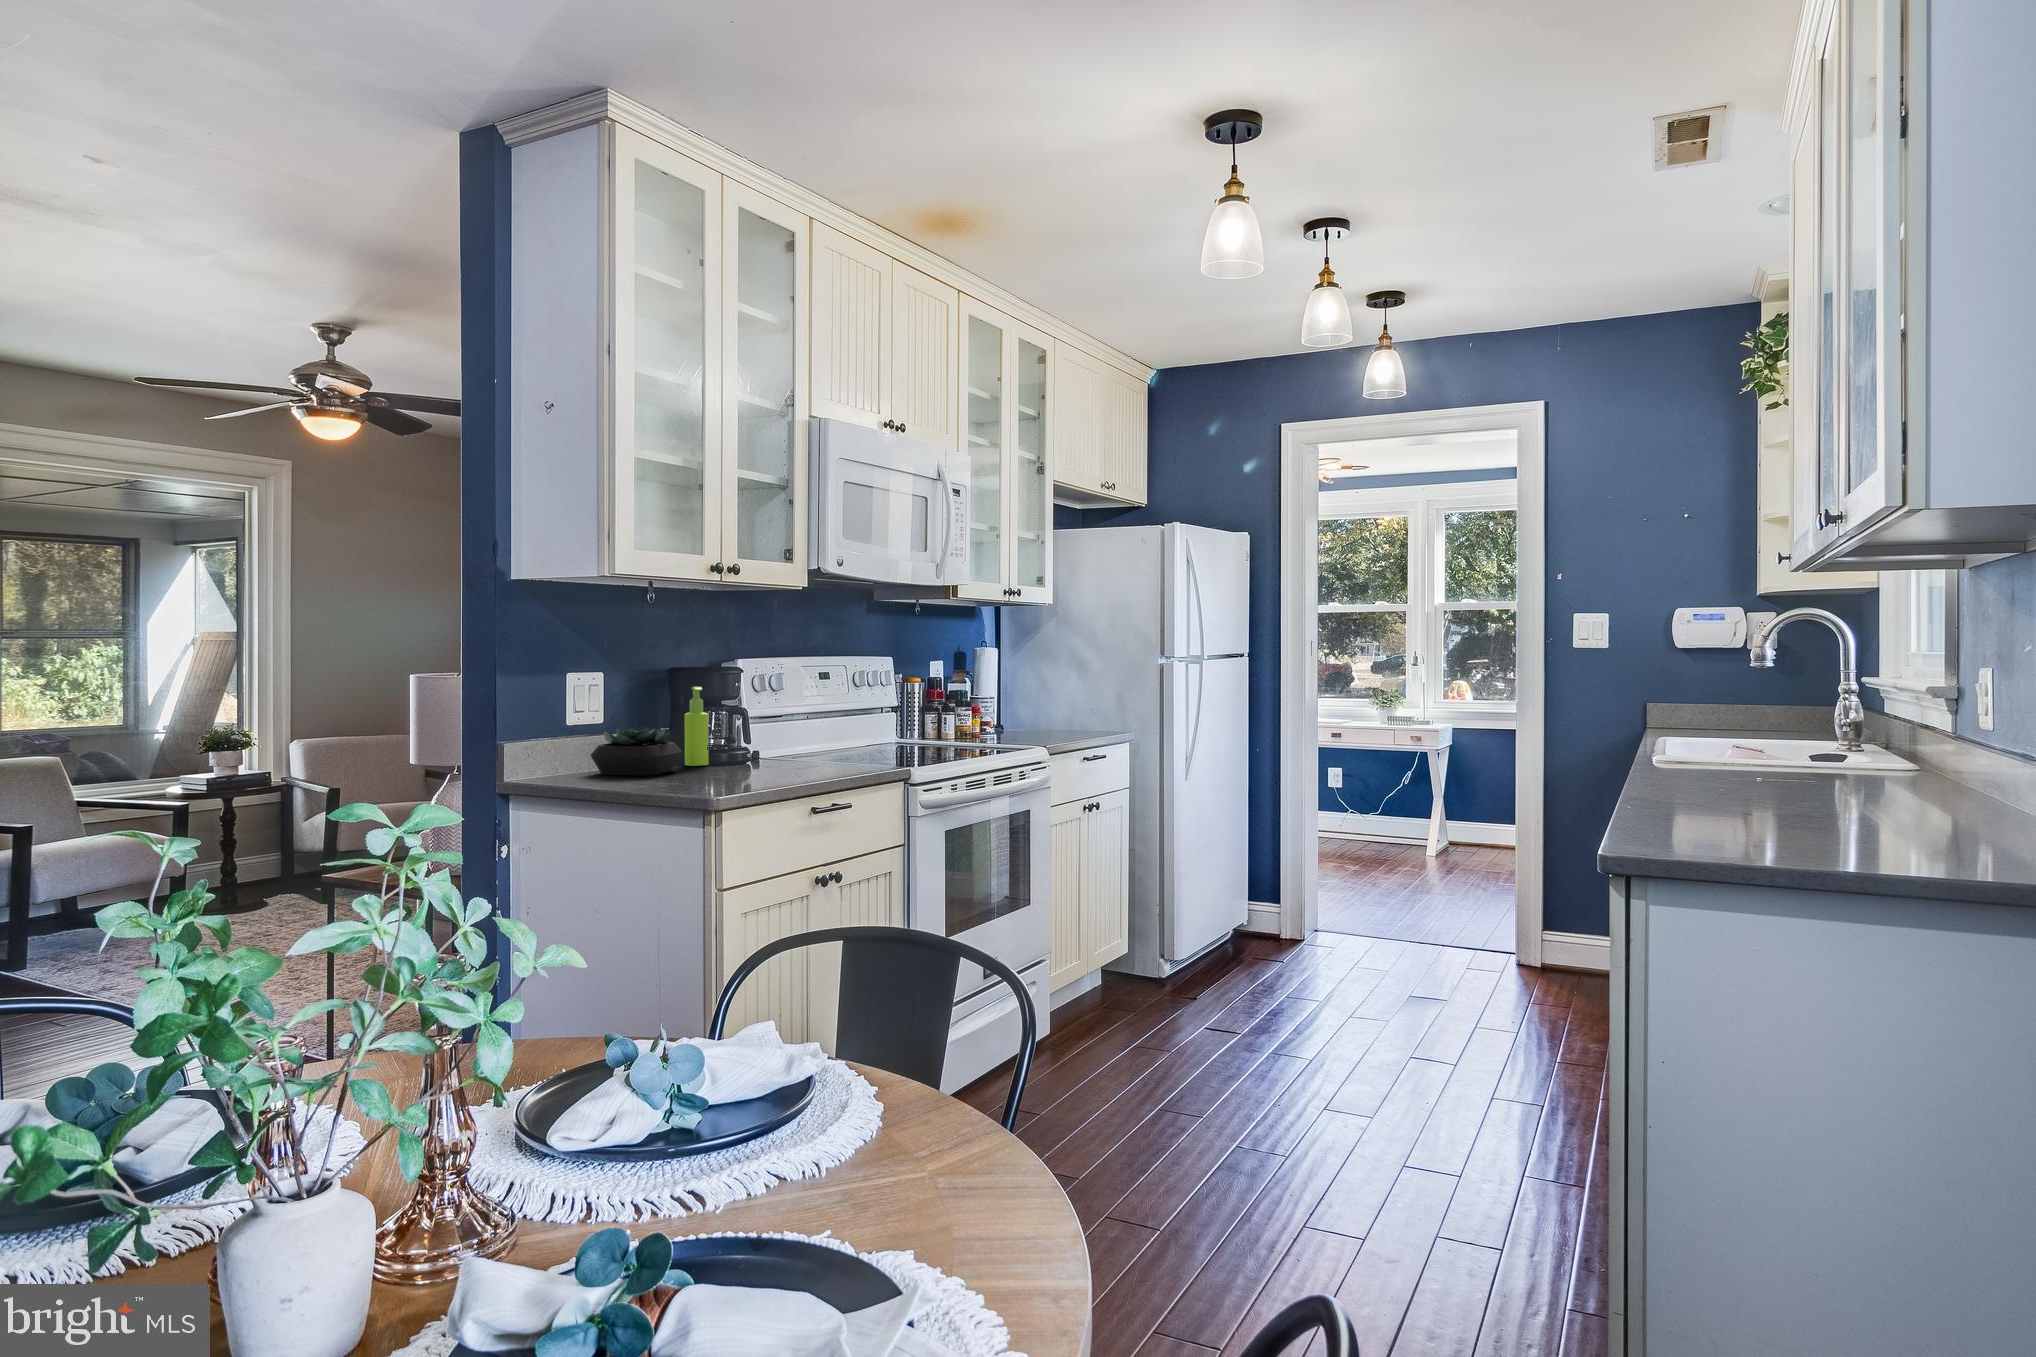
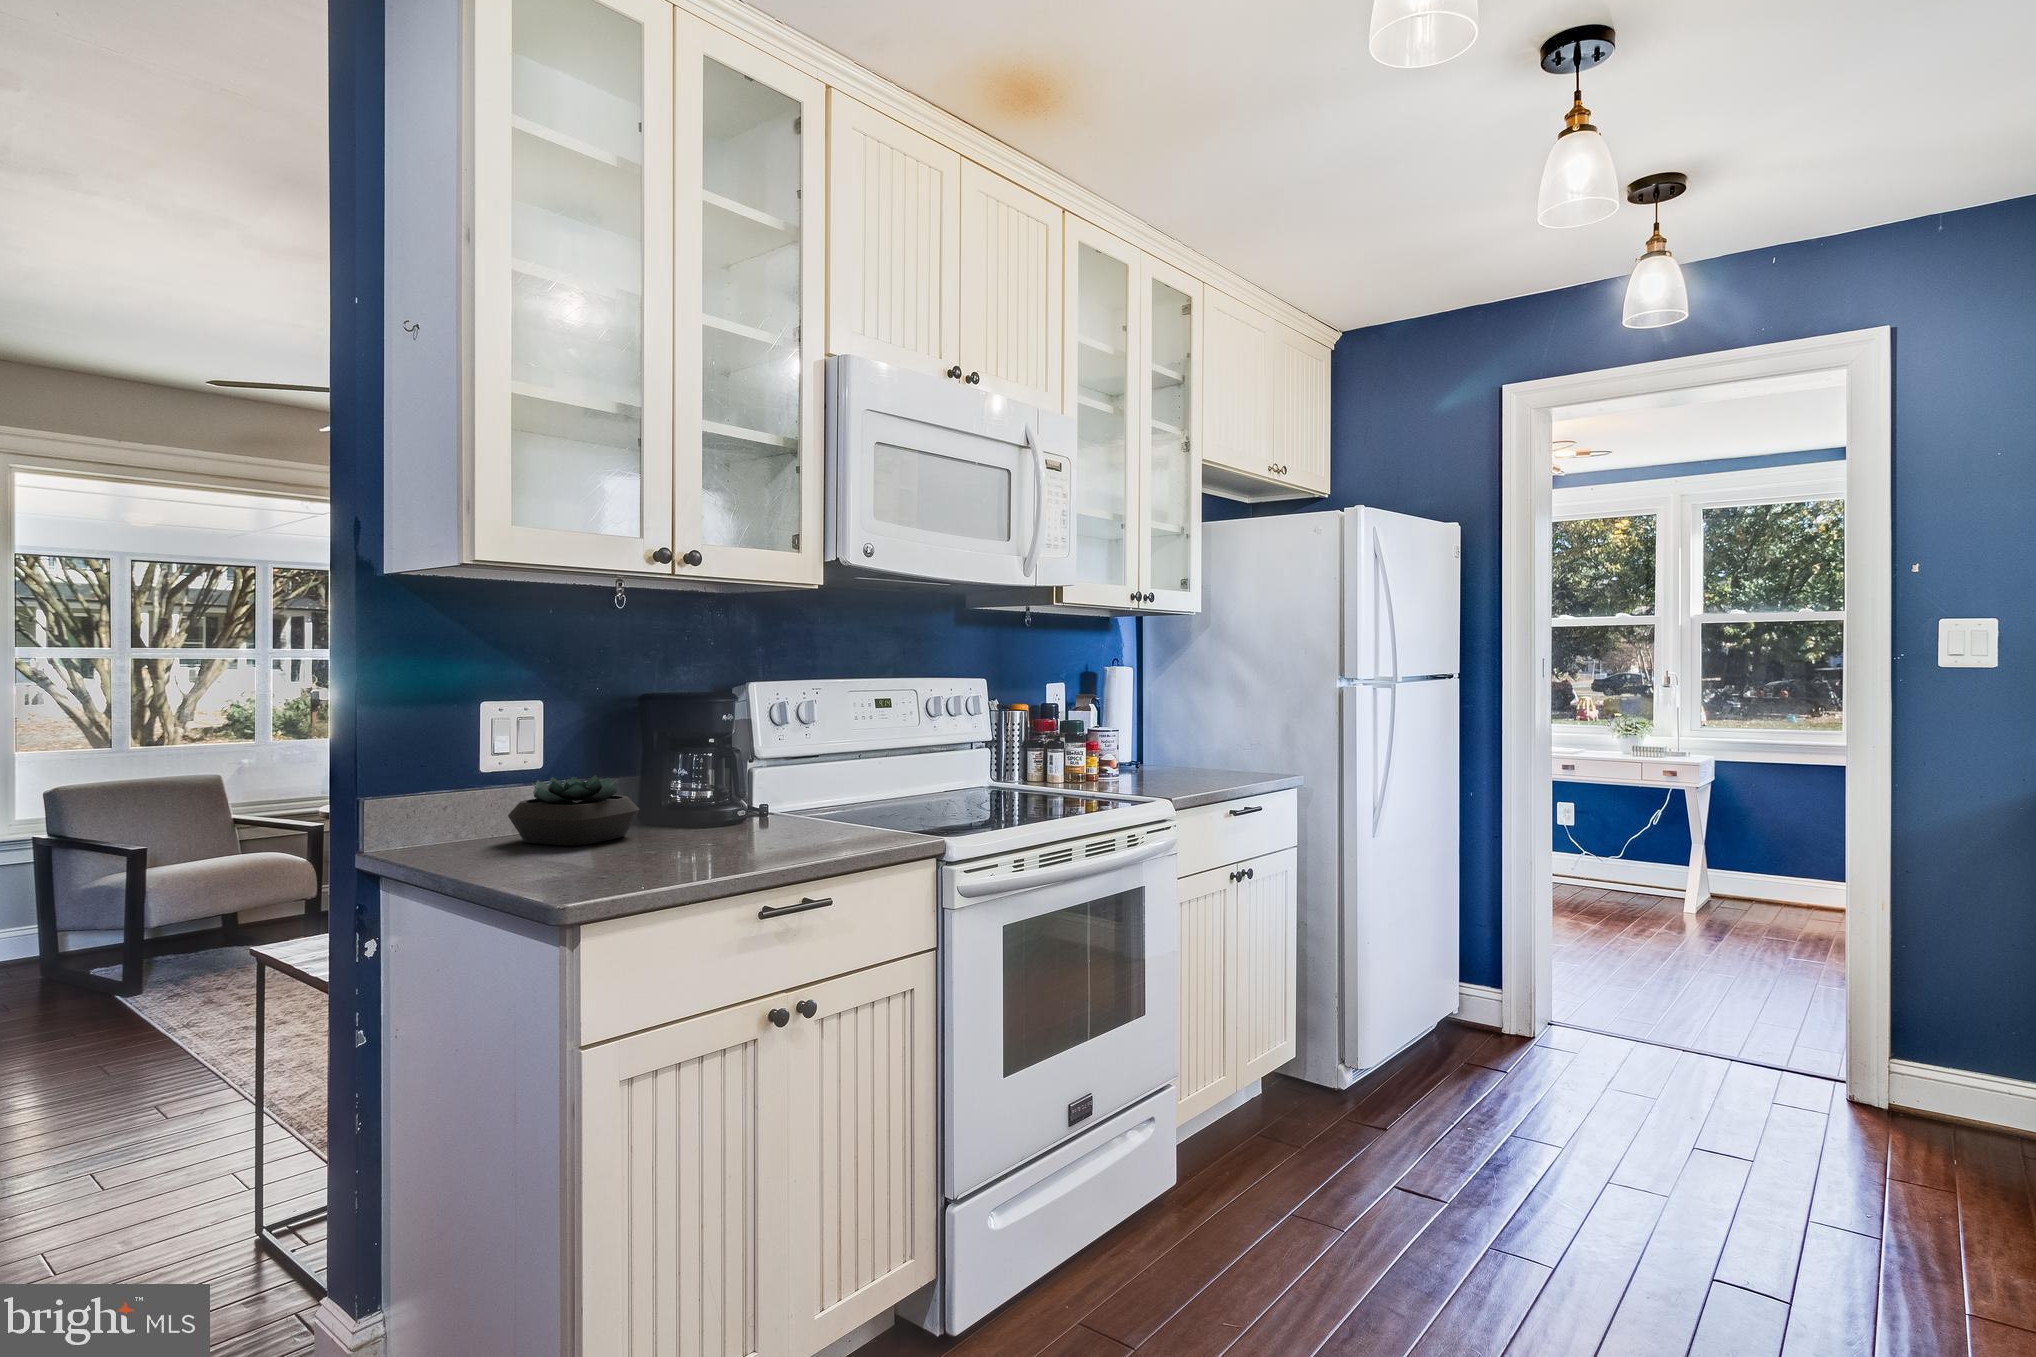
soap dispenser: present [685,687,708,766] -> none [661,720,694,826]

